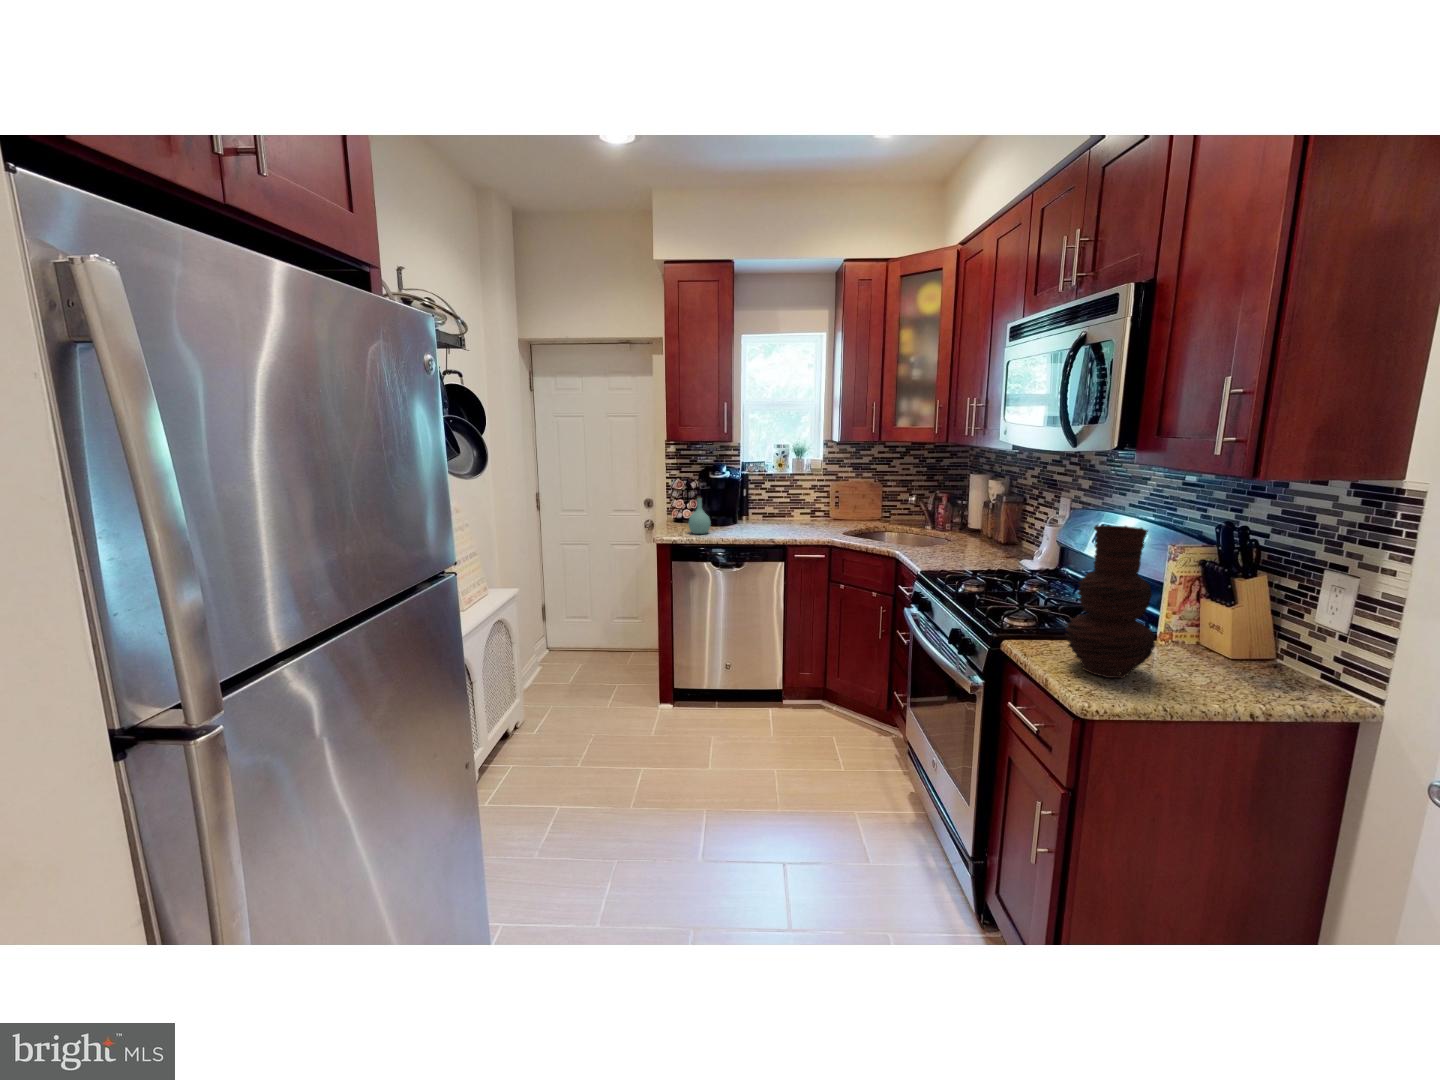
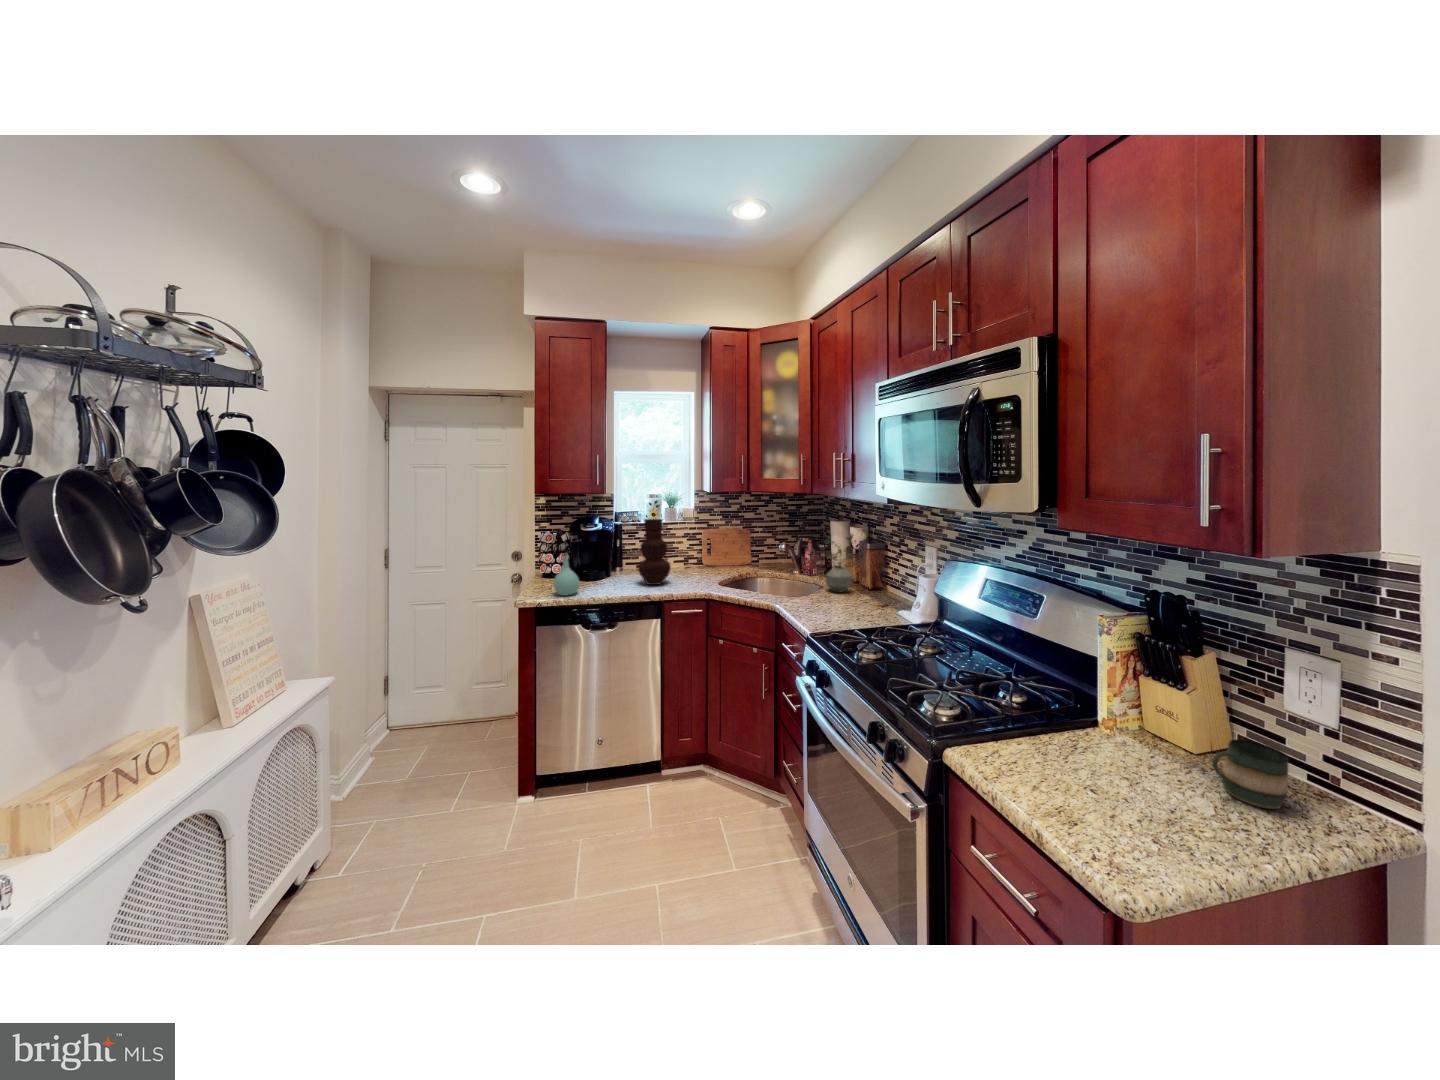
potted plant: none [954,485,998,546] -> present [825,535,864,592]
vase: present [1065,525,1155,678] -> present [638,519,671,585]
mug: none [1217,639,1284,691] -> present [1212,739,1289,809]

